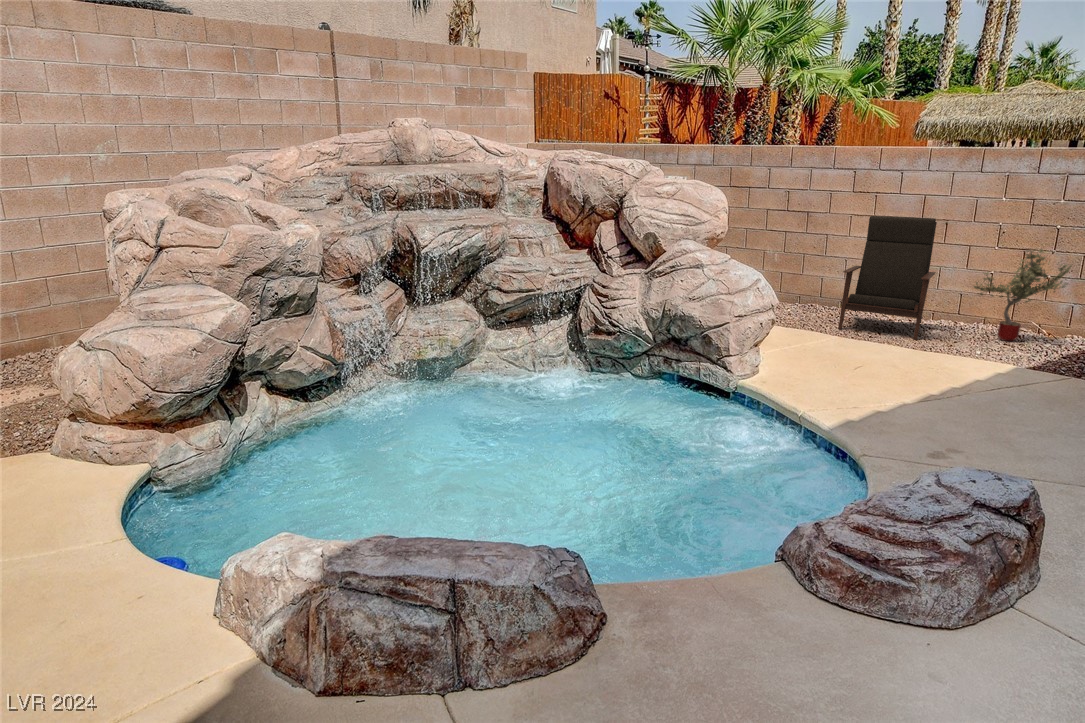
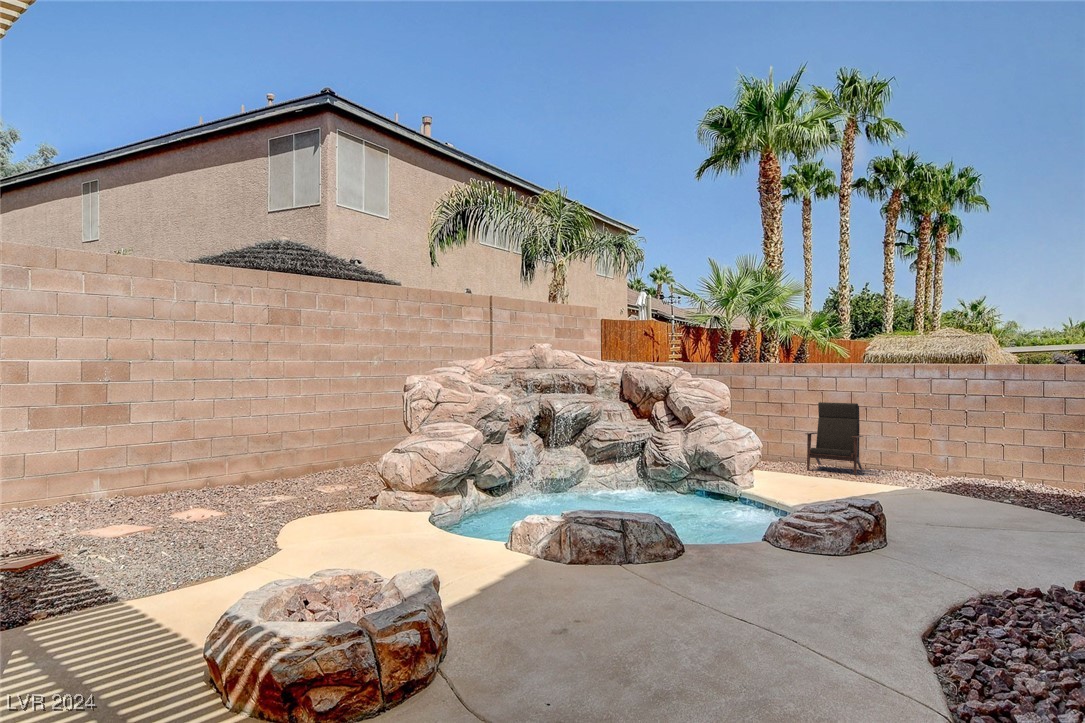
potted tree: present [974,249,1072,341] -> none [886,420,942,477]

